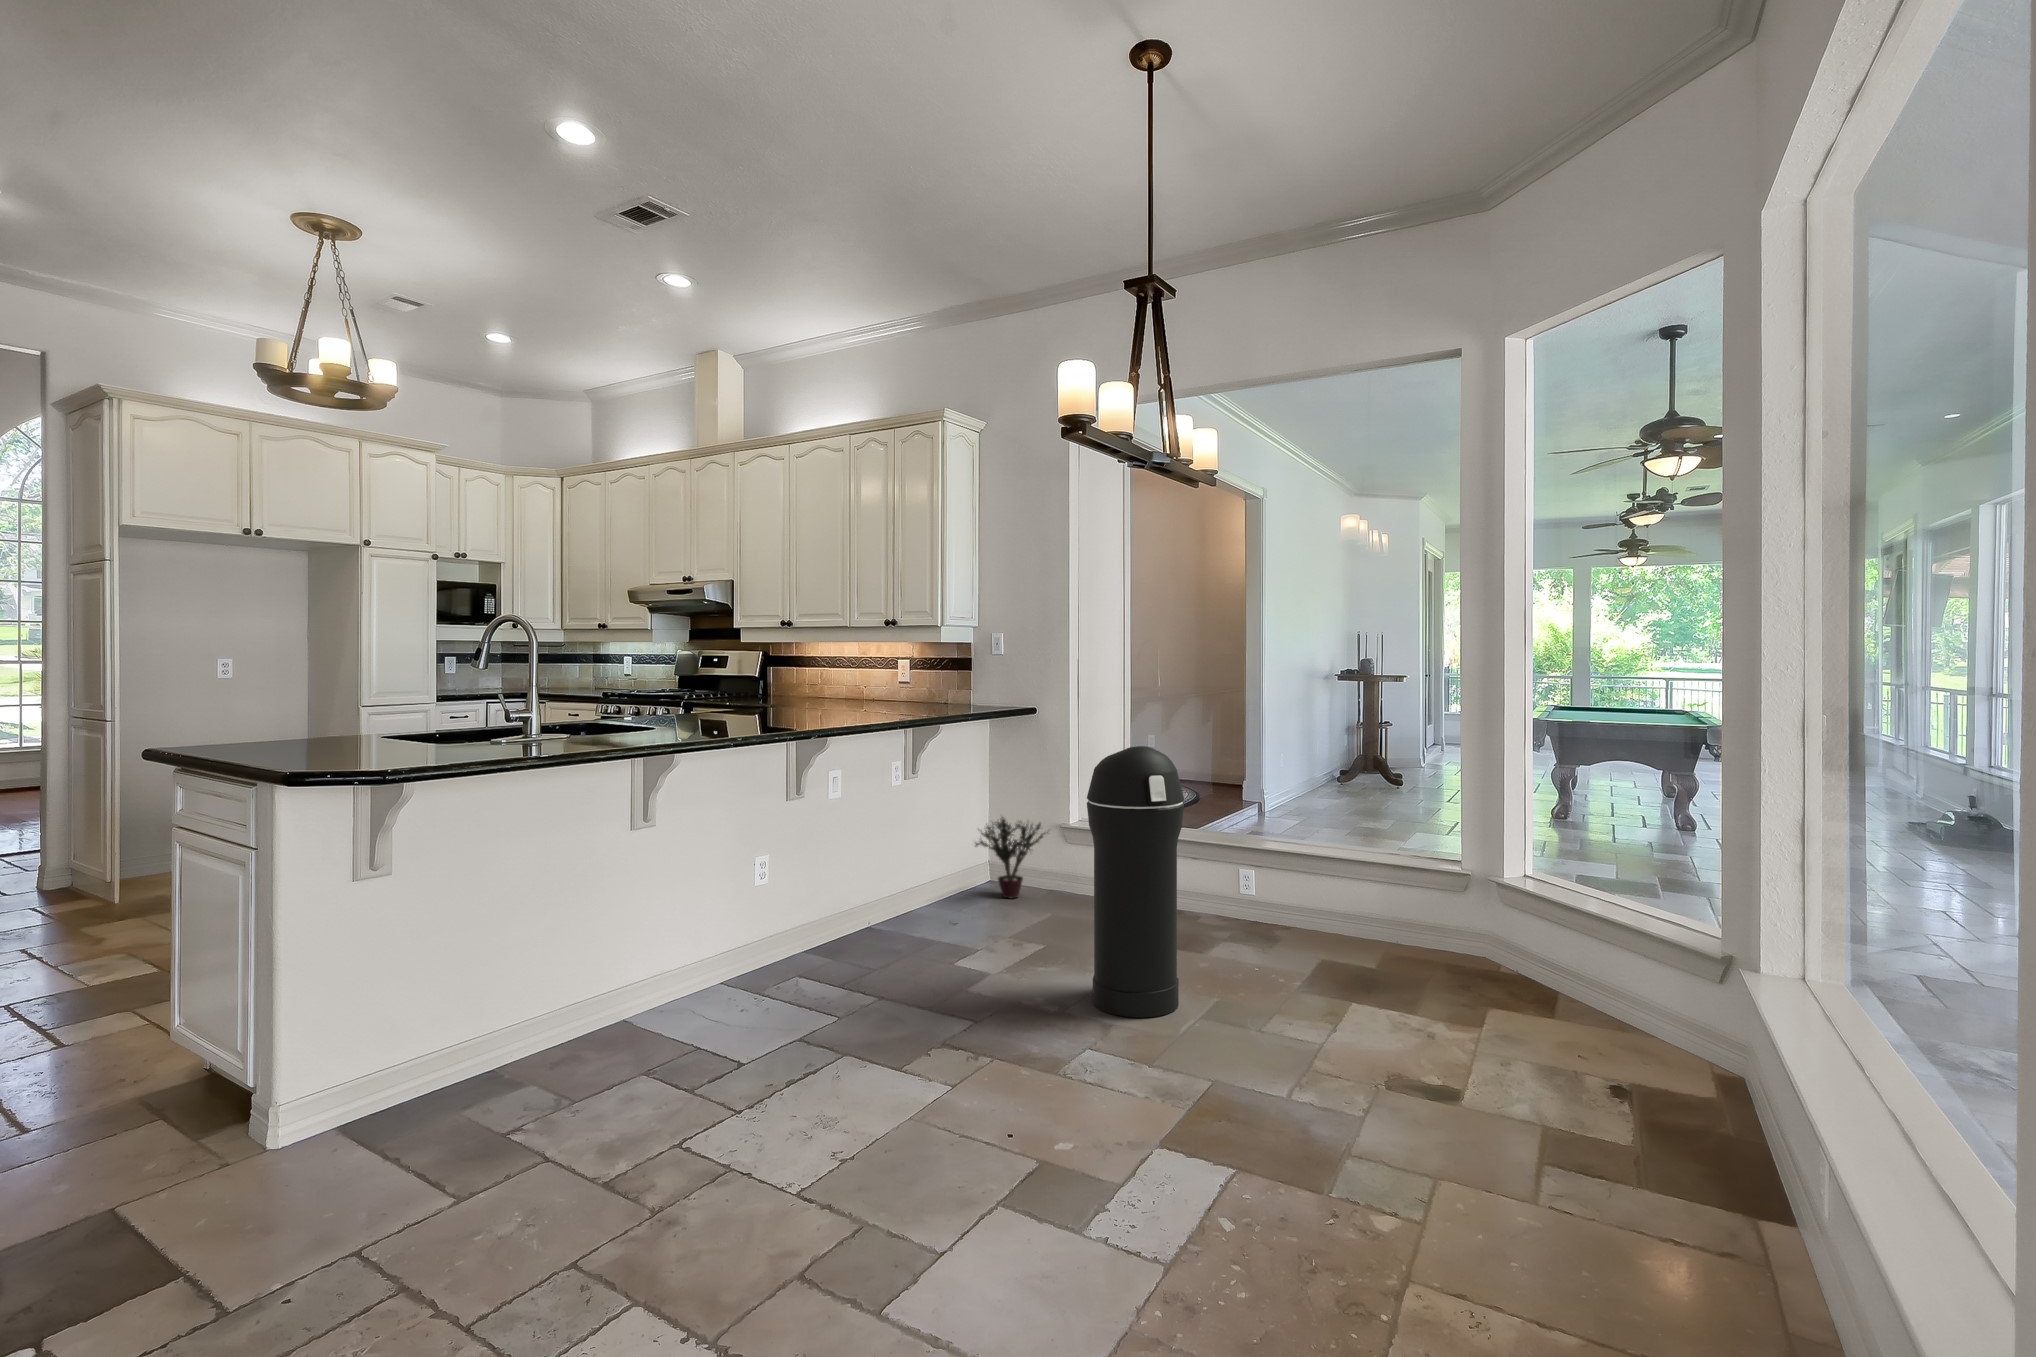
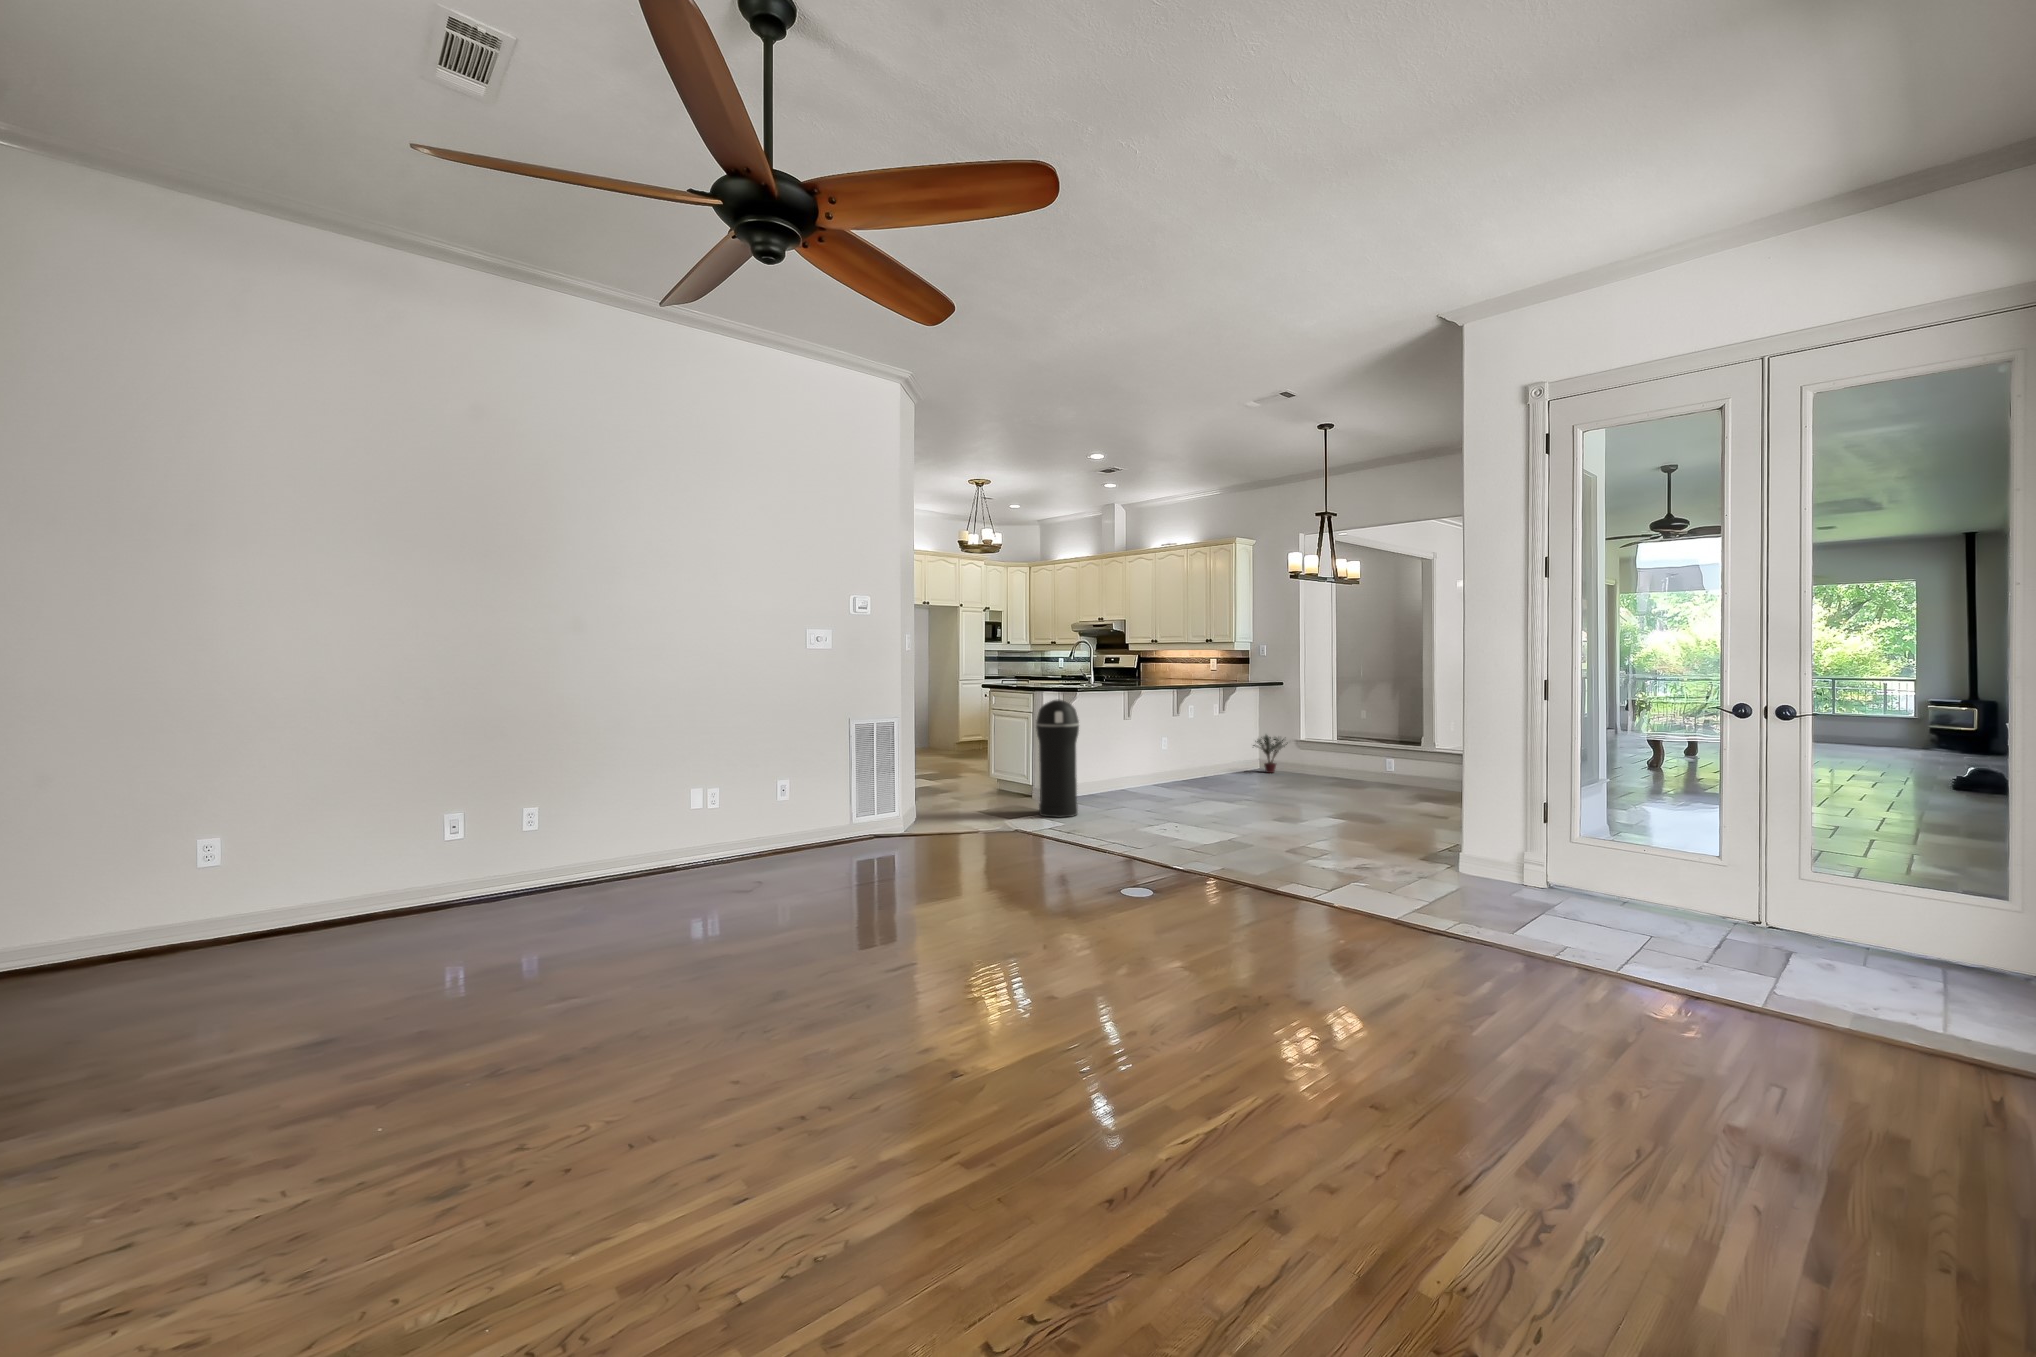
trash can: present [1087,746,1184,1018] -> present [1036,700,1079,818]

